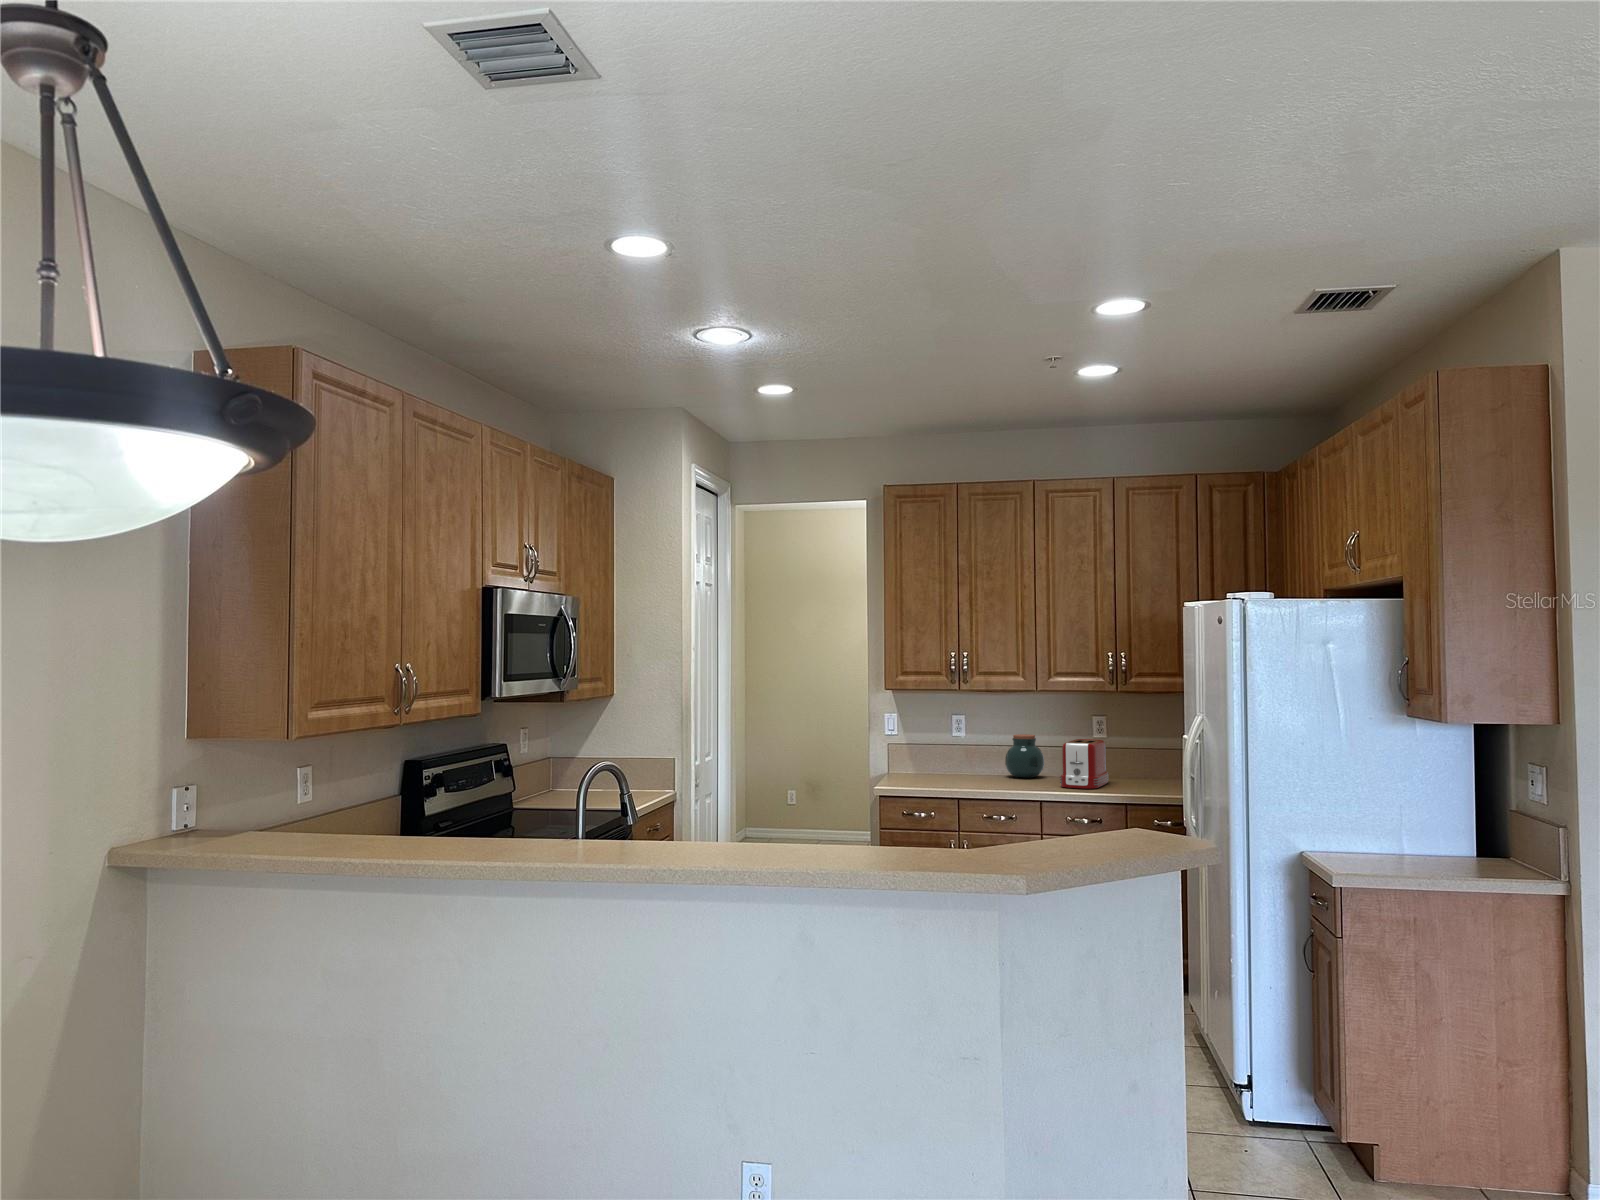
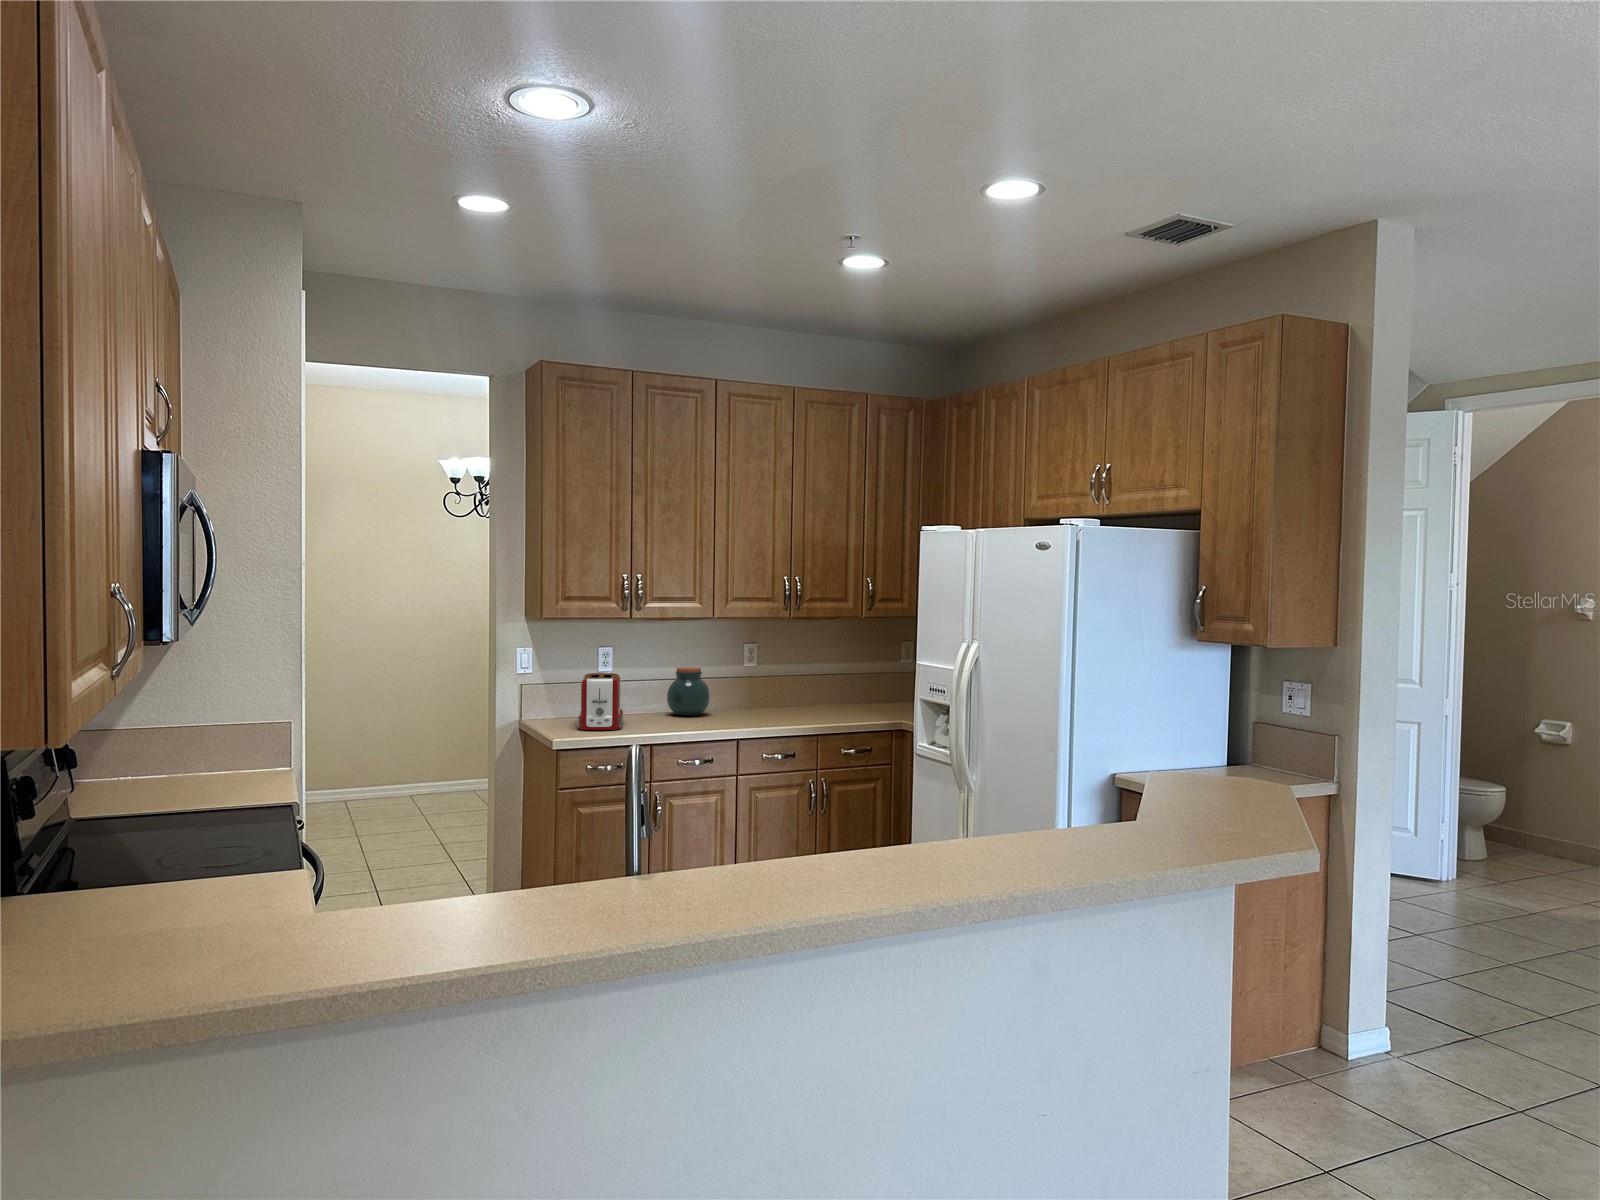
toaster: present [1060,739,1109,789] -> present [577,673,623,730]

